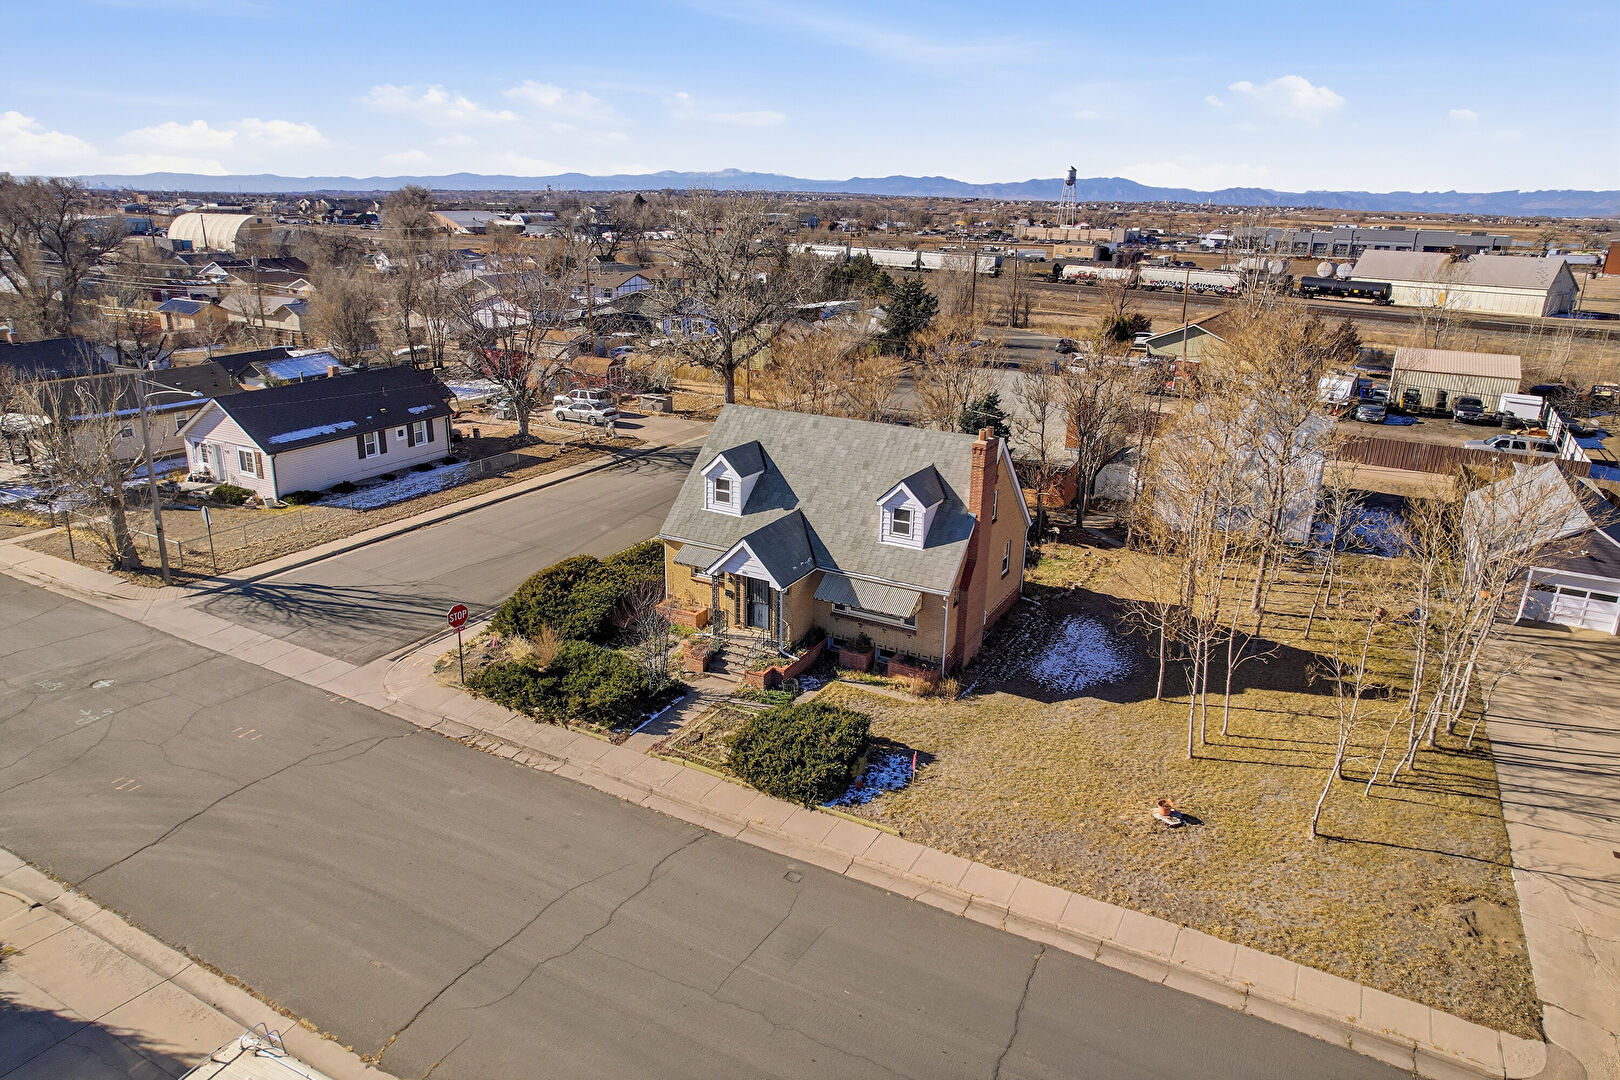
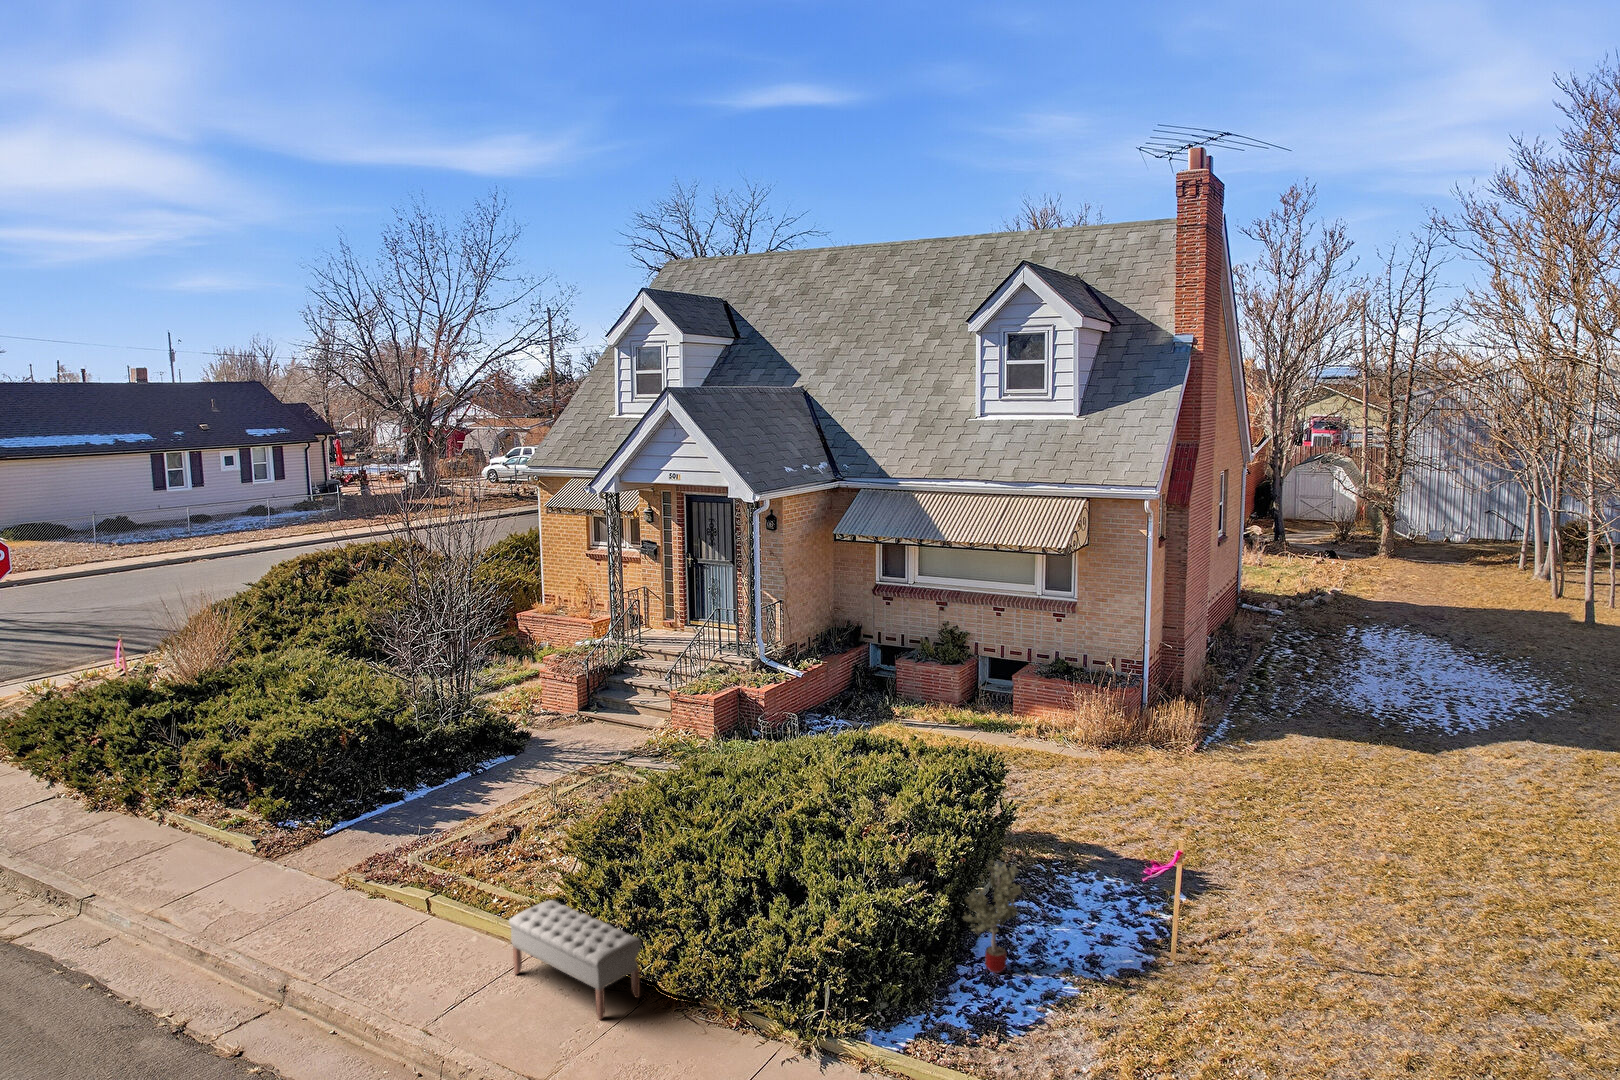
bench: none [719,764,760,798] -> present [509,900,641,1020]

